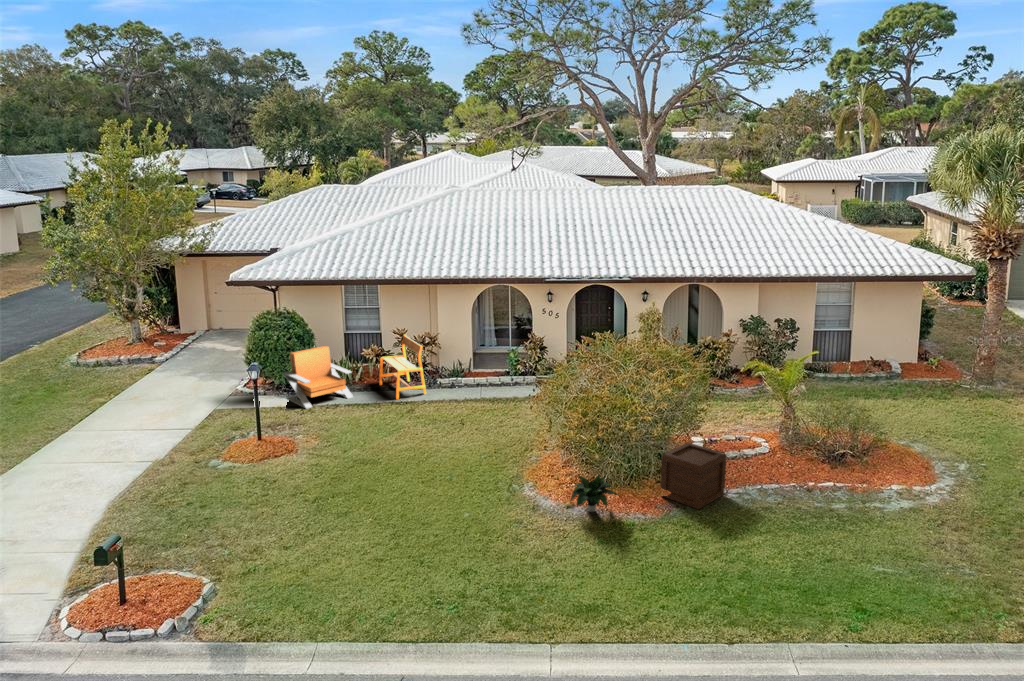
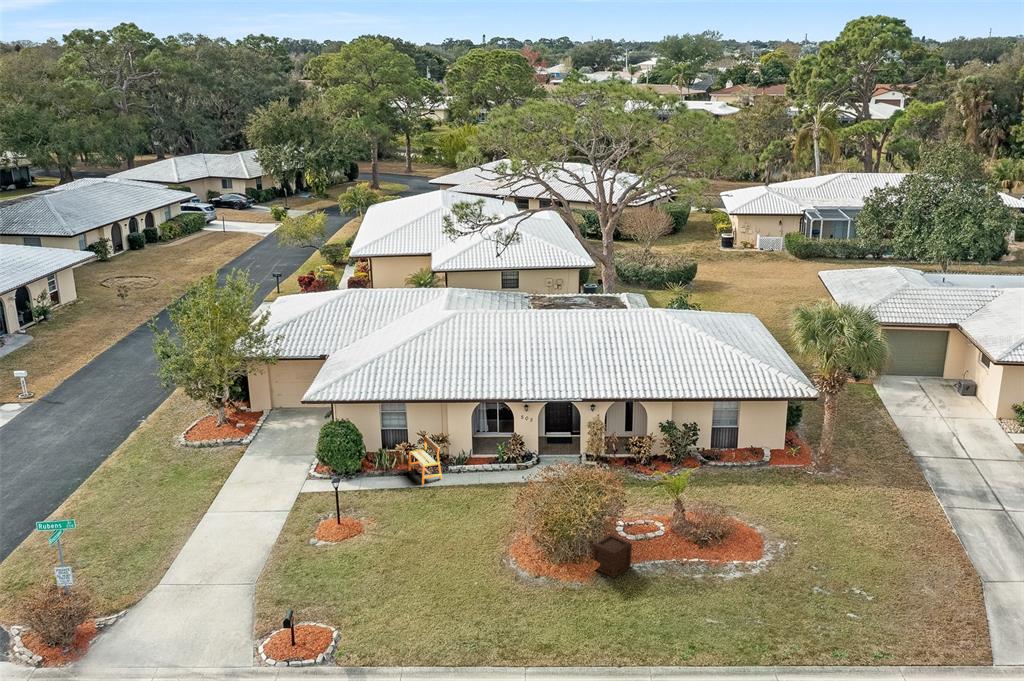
lounge chair: present [283,346,353,409] -> none [344,446,392,494]
potted plant: present [570,474,619,512] -> none [537,558,567,580]

